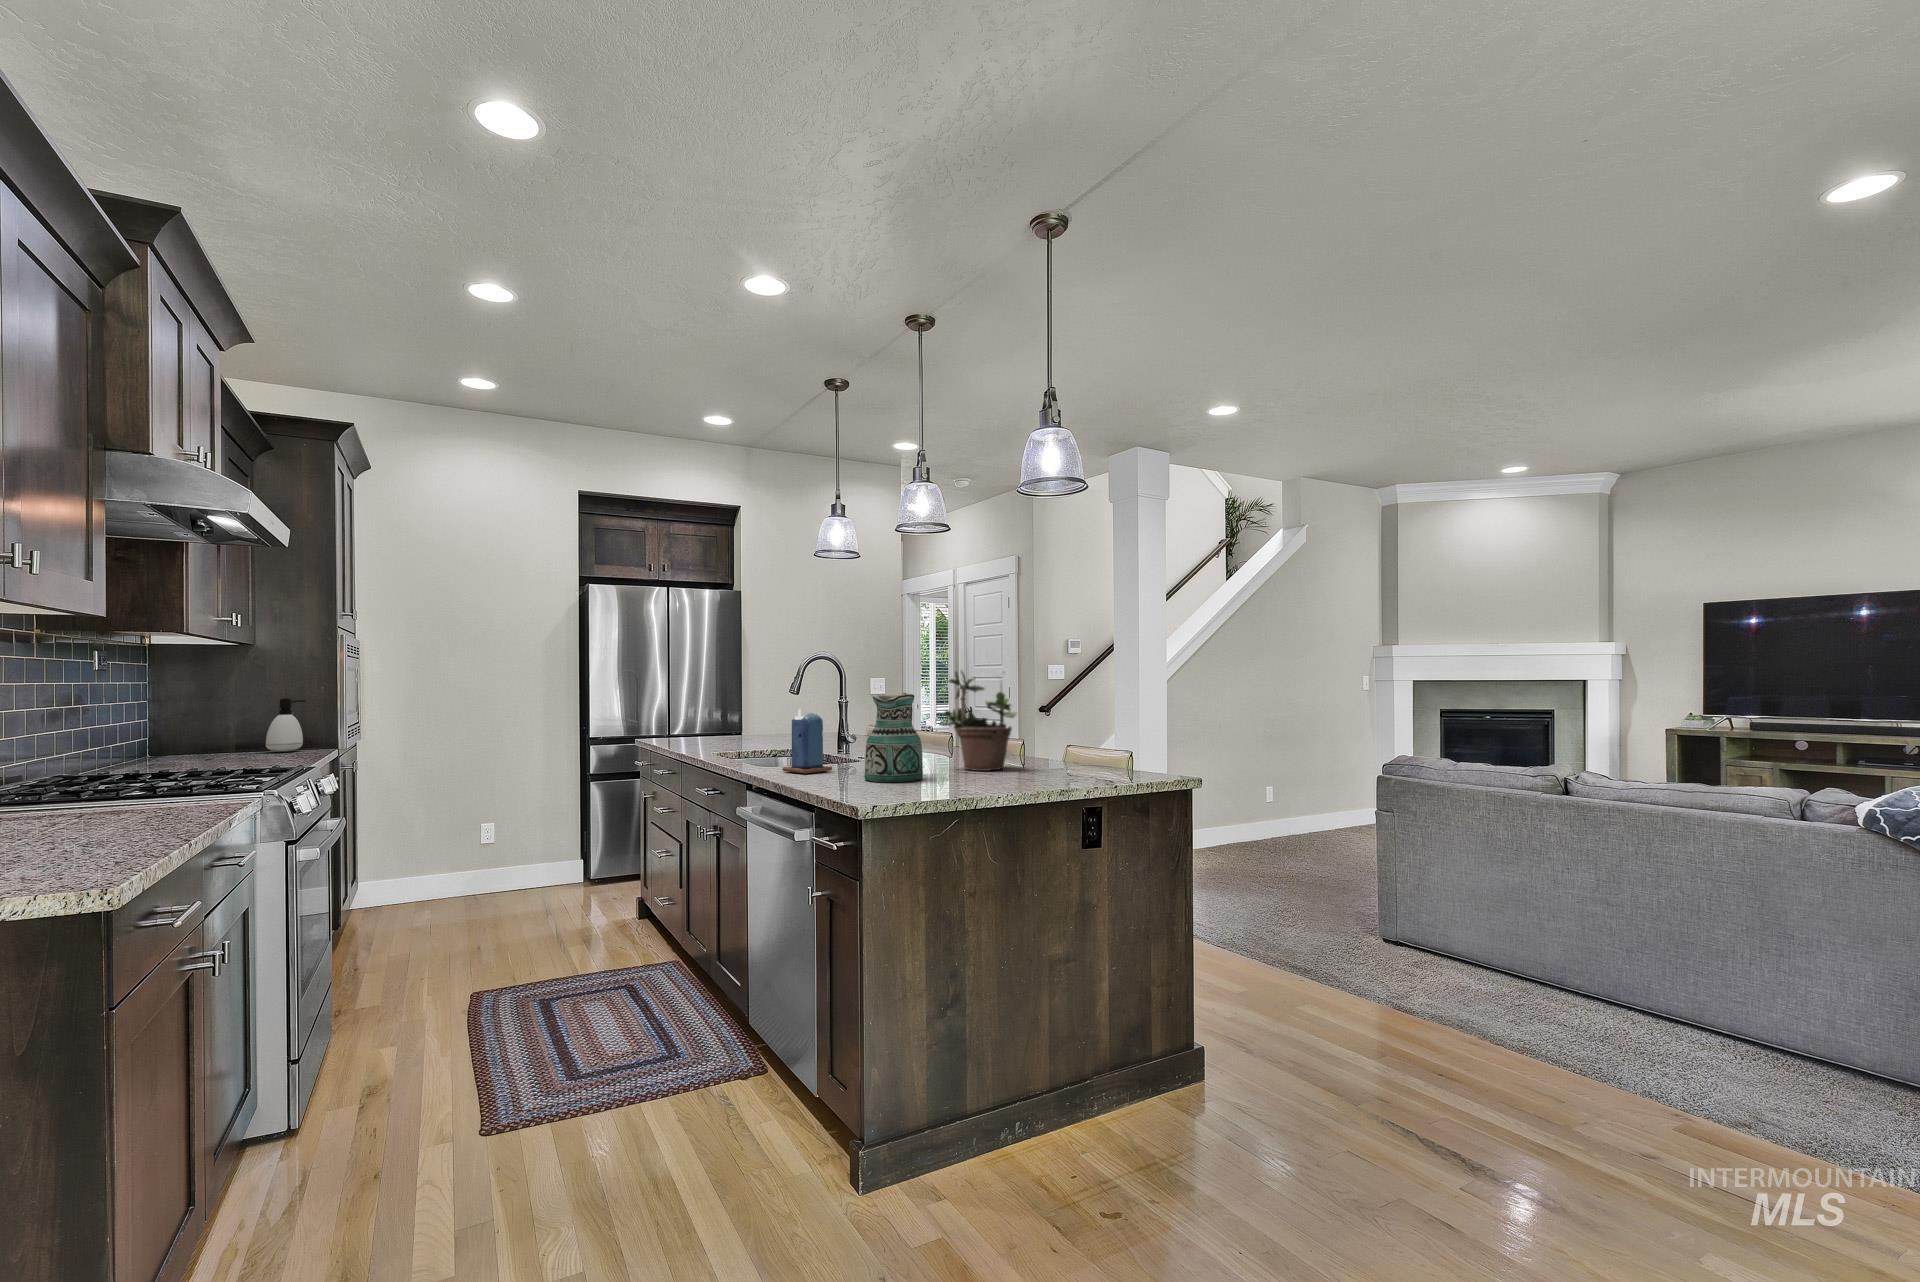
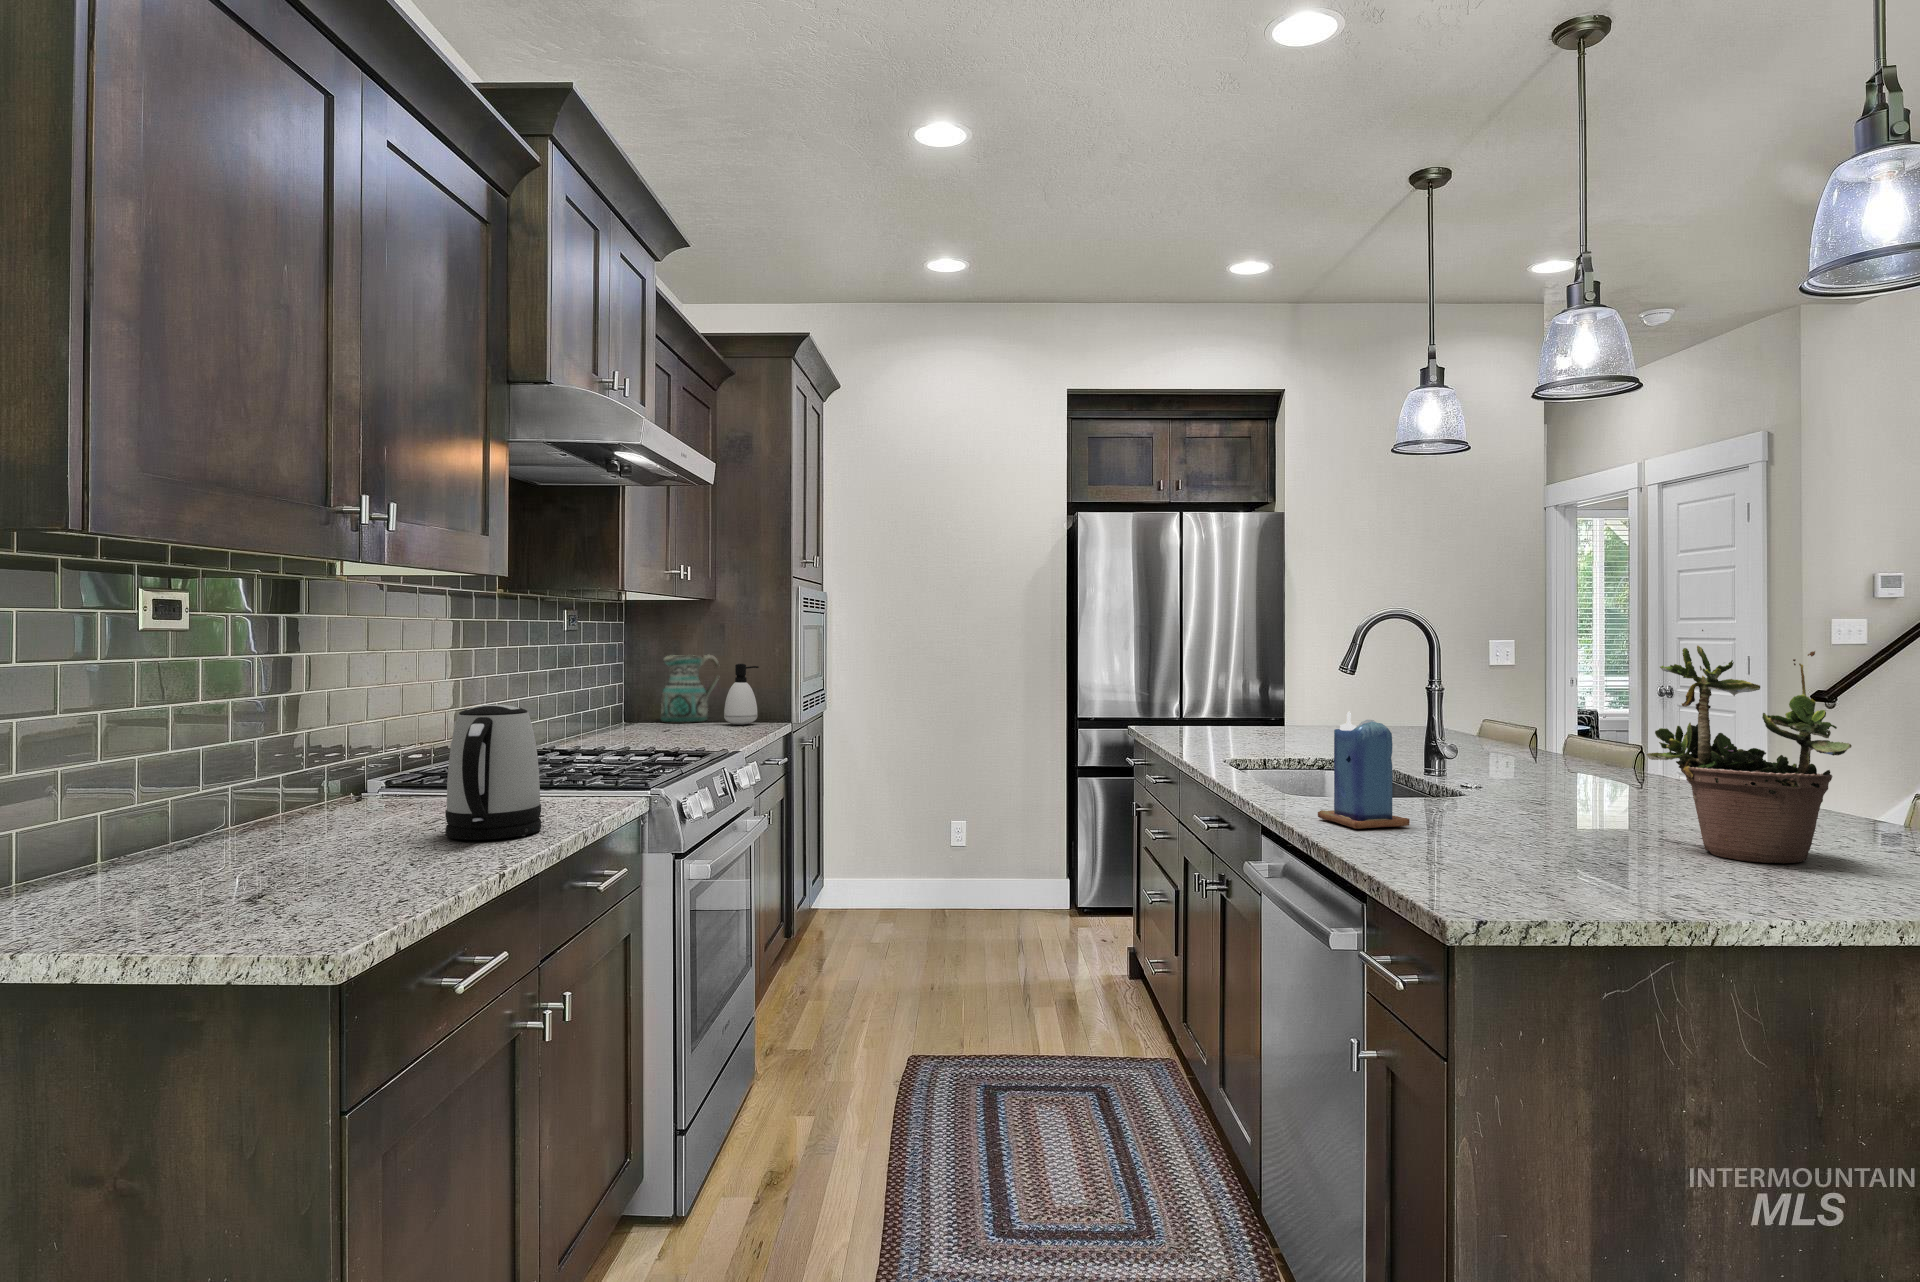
ceramic pitcher: present [864,693,923,782] -> present [661,654,718,722]
kettle: none [80,722,184,834] -> present [446,705,541,840]

